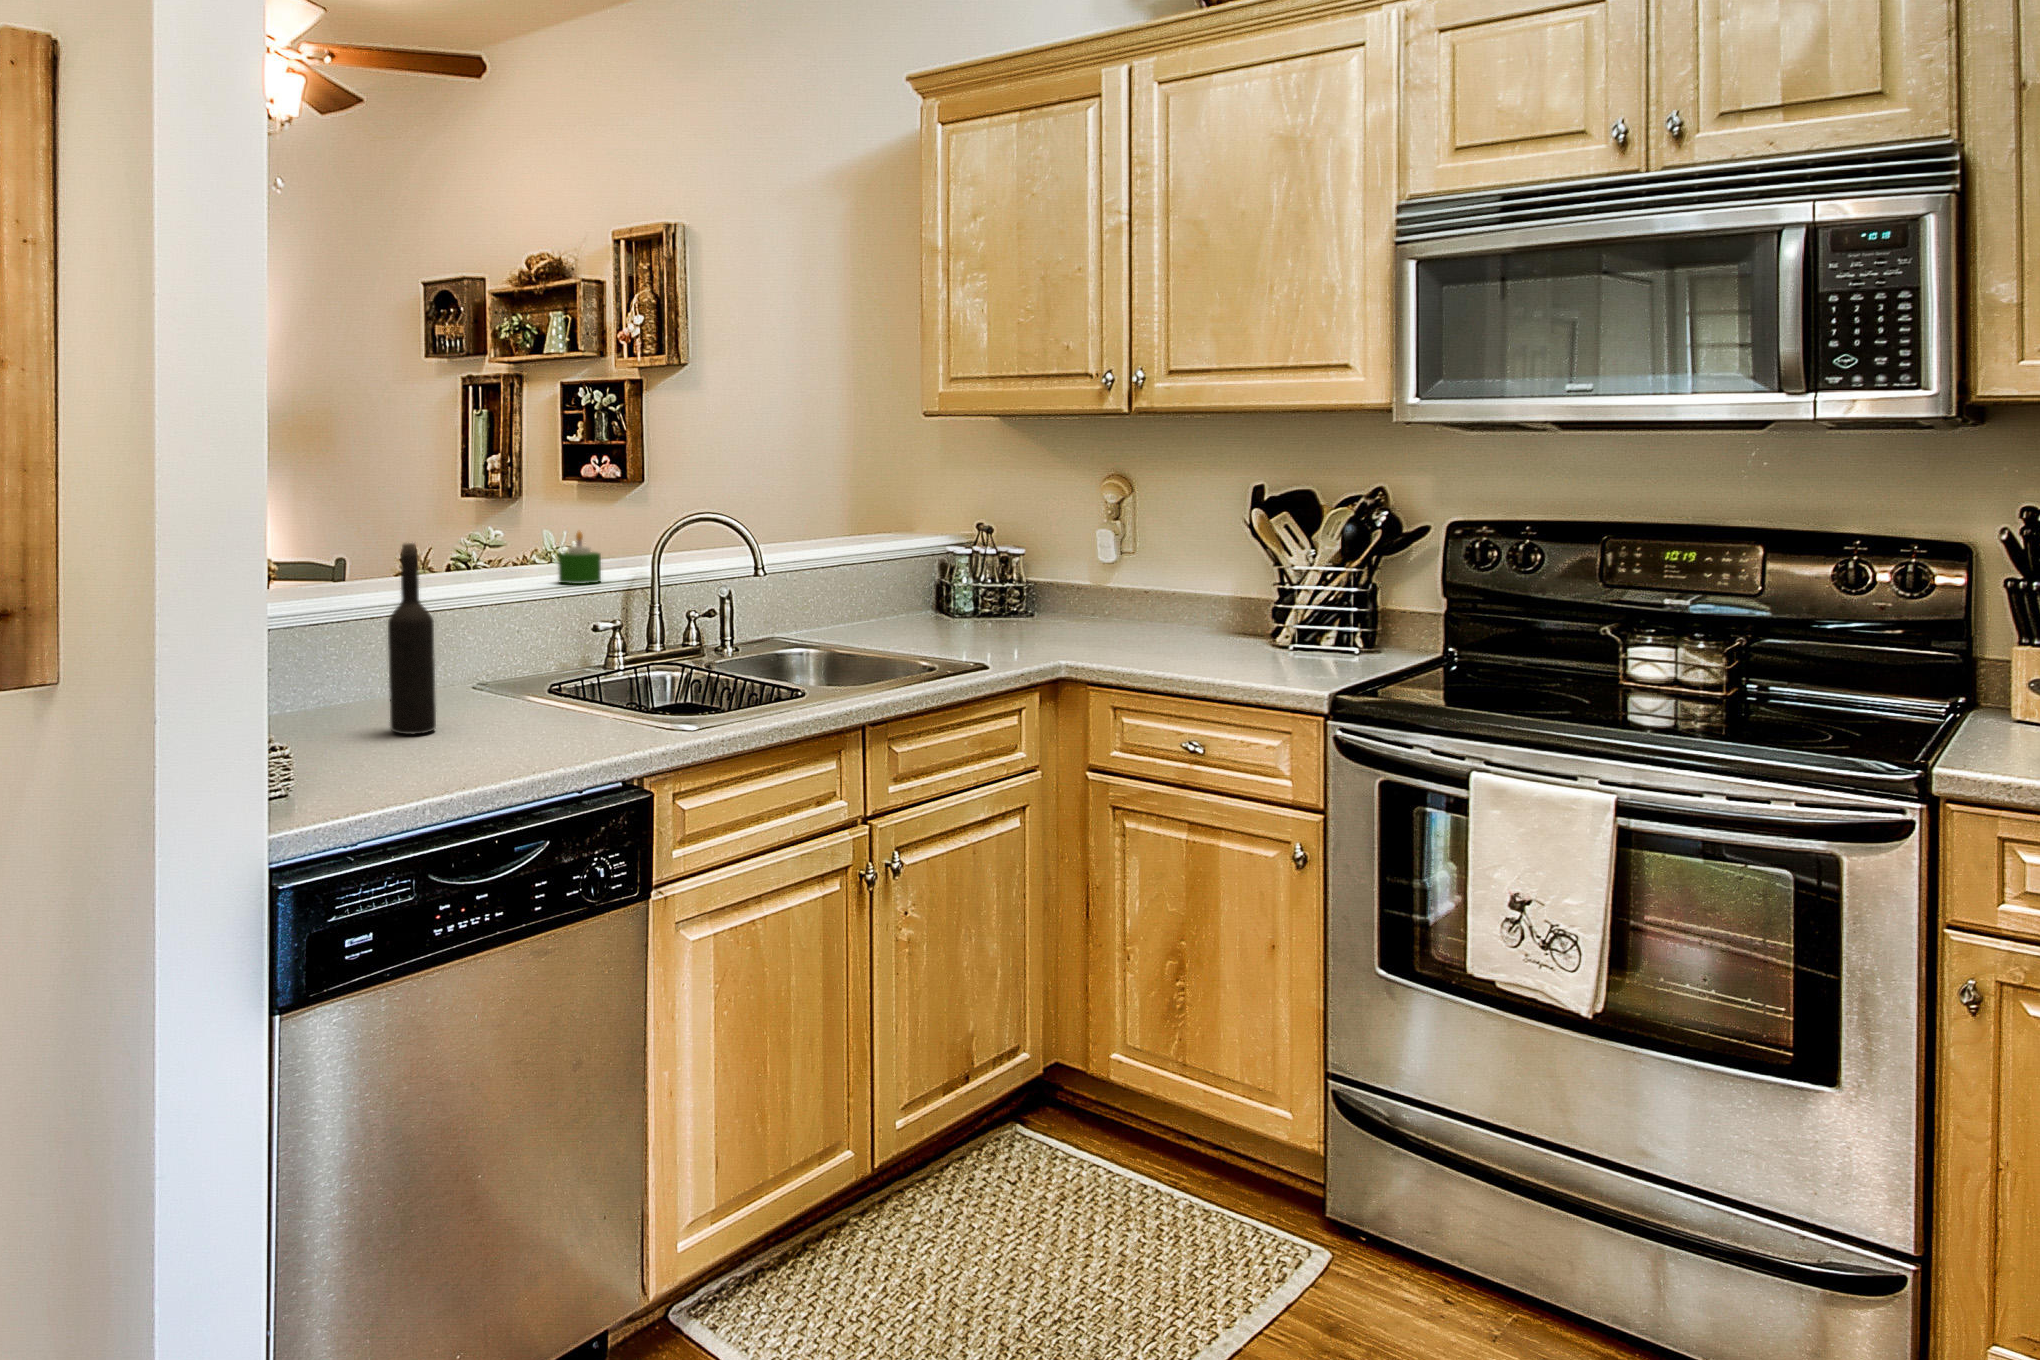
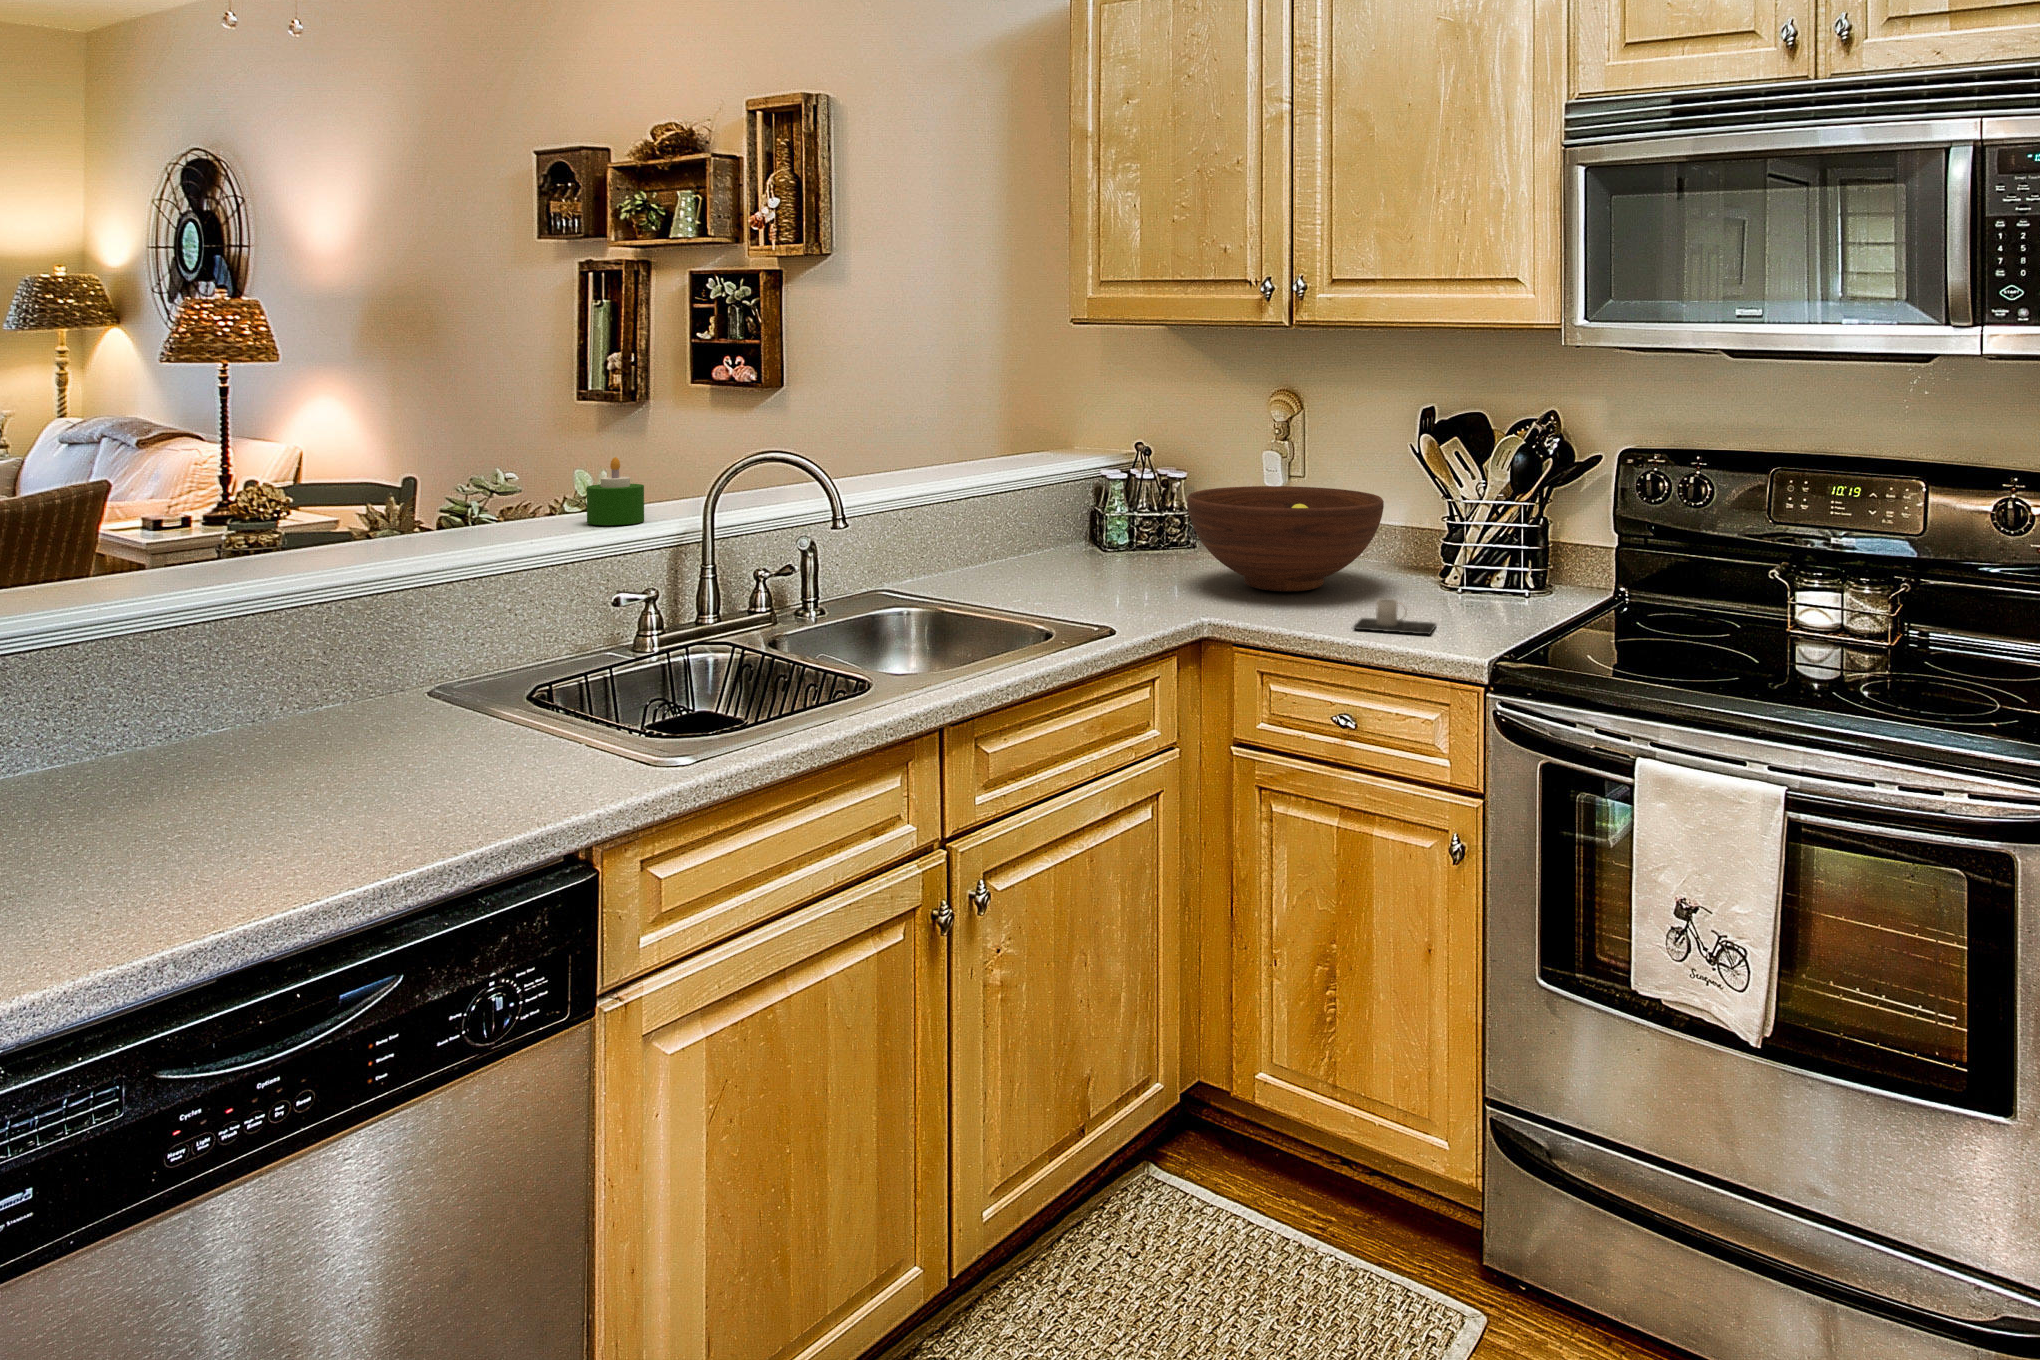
wine bottle: present [388,543,436,735] -> none [262,488,338,754]
fruit bowl: none [1038,558,1220,647] -> present [1187,486,1384,592]
mug: none [1199,648,1275,677] -> present [1354,599,1436,634]

